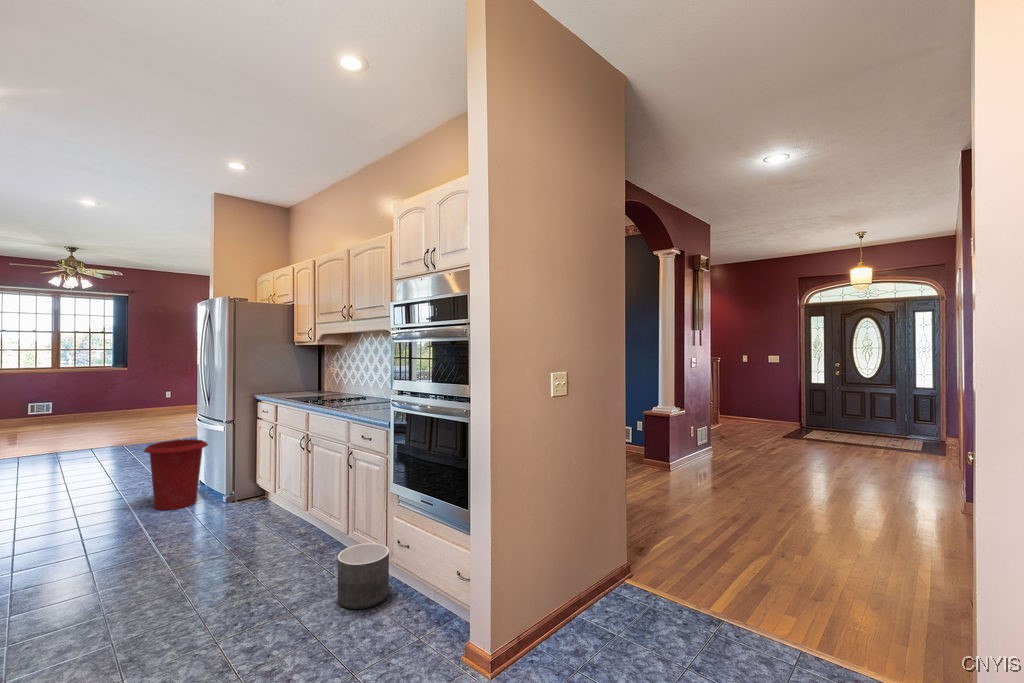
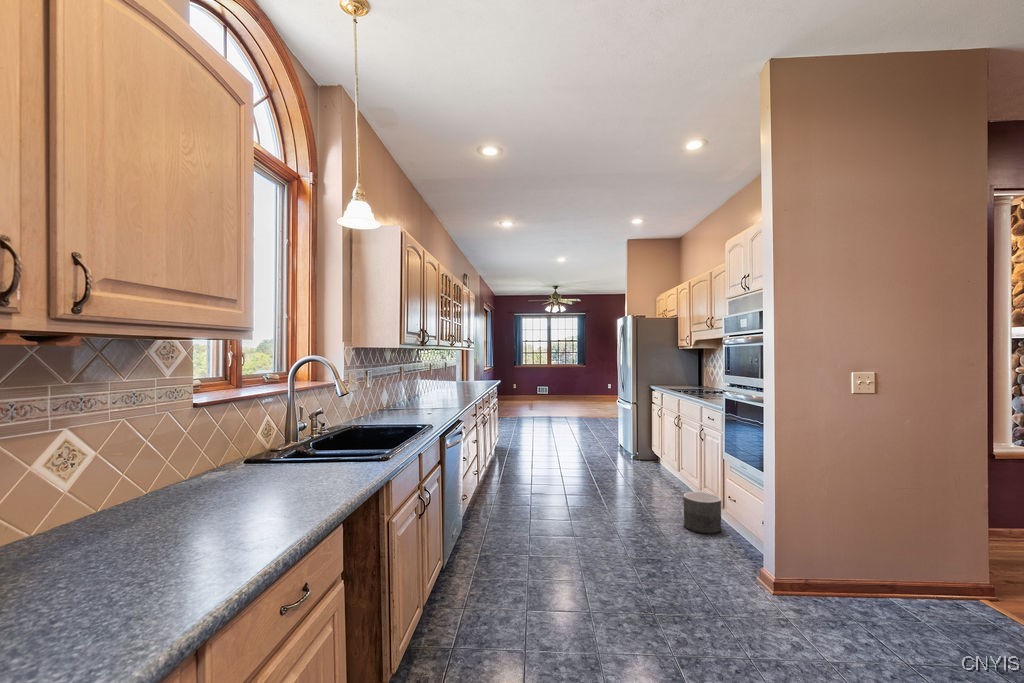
waste bin: present [144,439,208,510] -> none [587,413,623,458]

